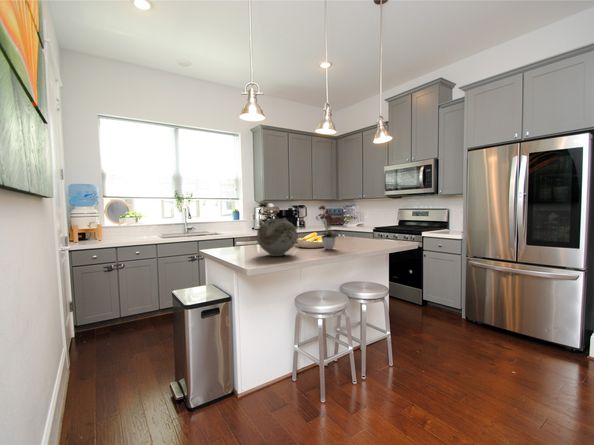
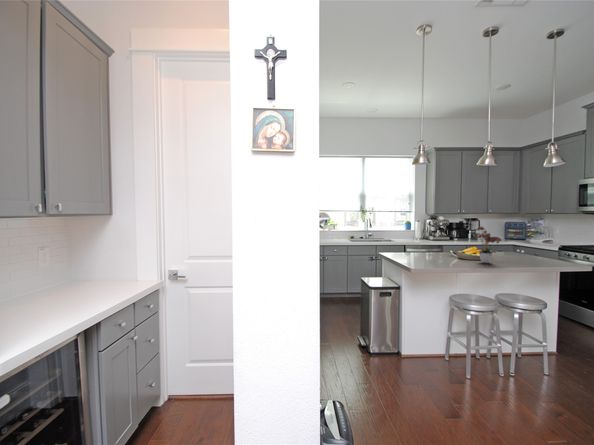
vase: present [257,219,297,256] -> none [421,235,454,263]

